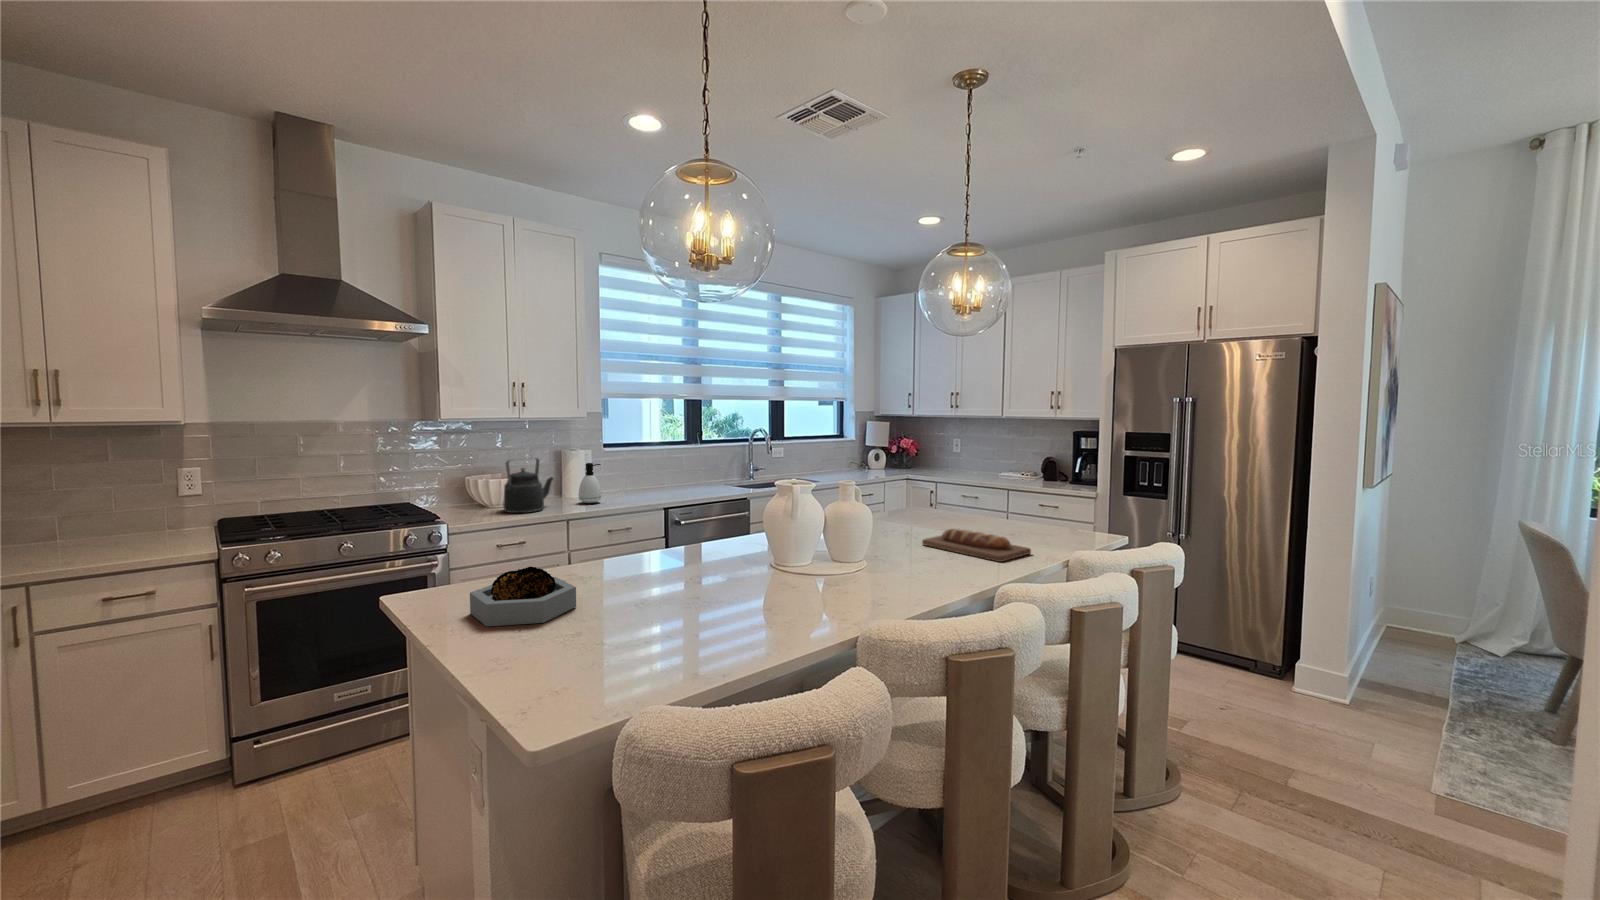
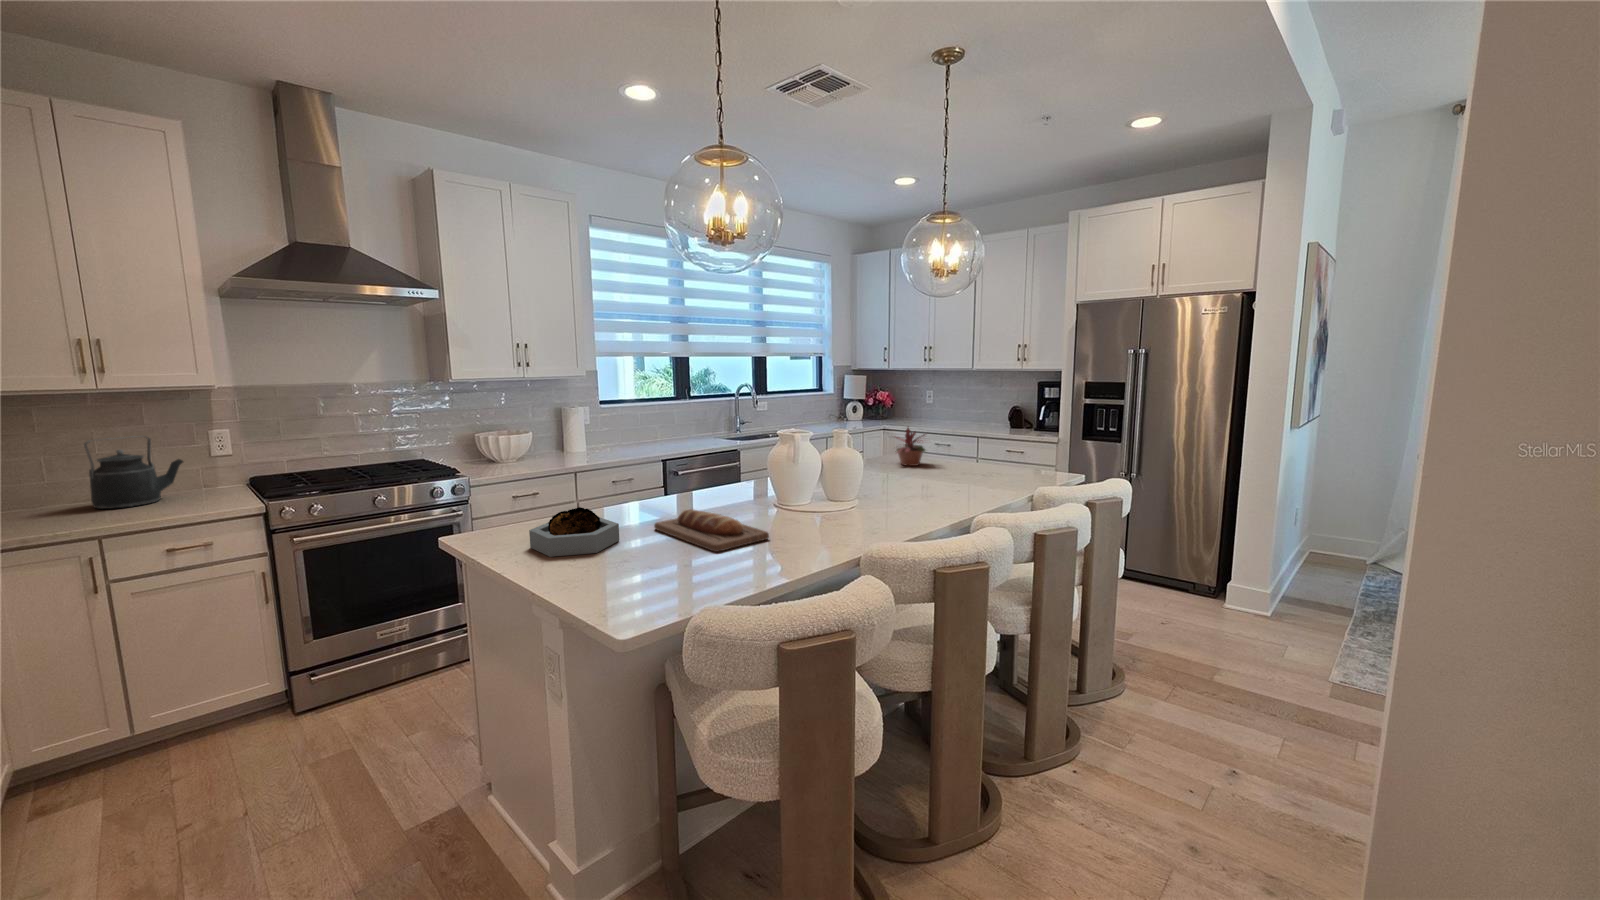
kettle: present [503,458,553,513] -> present [84,436,183,509]
soap dispenser: present [579,463,601,503] -> none [582,419,603,457]
potted plant: none [906,477,954,521] -> present [896,428,925,466]
bread loaf: present [922,529,1031,562] -> present [654,509,769,552]

